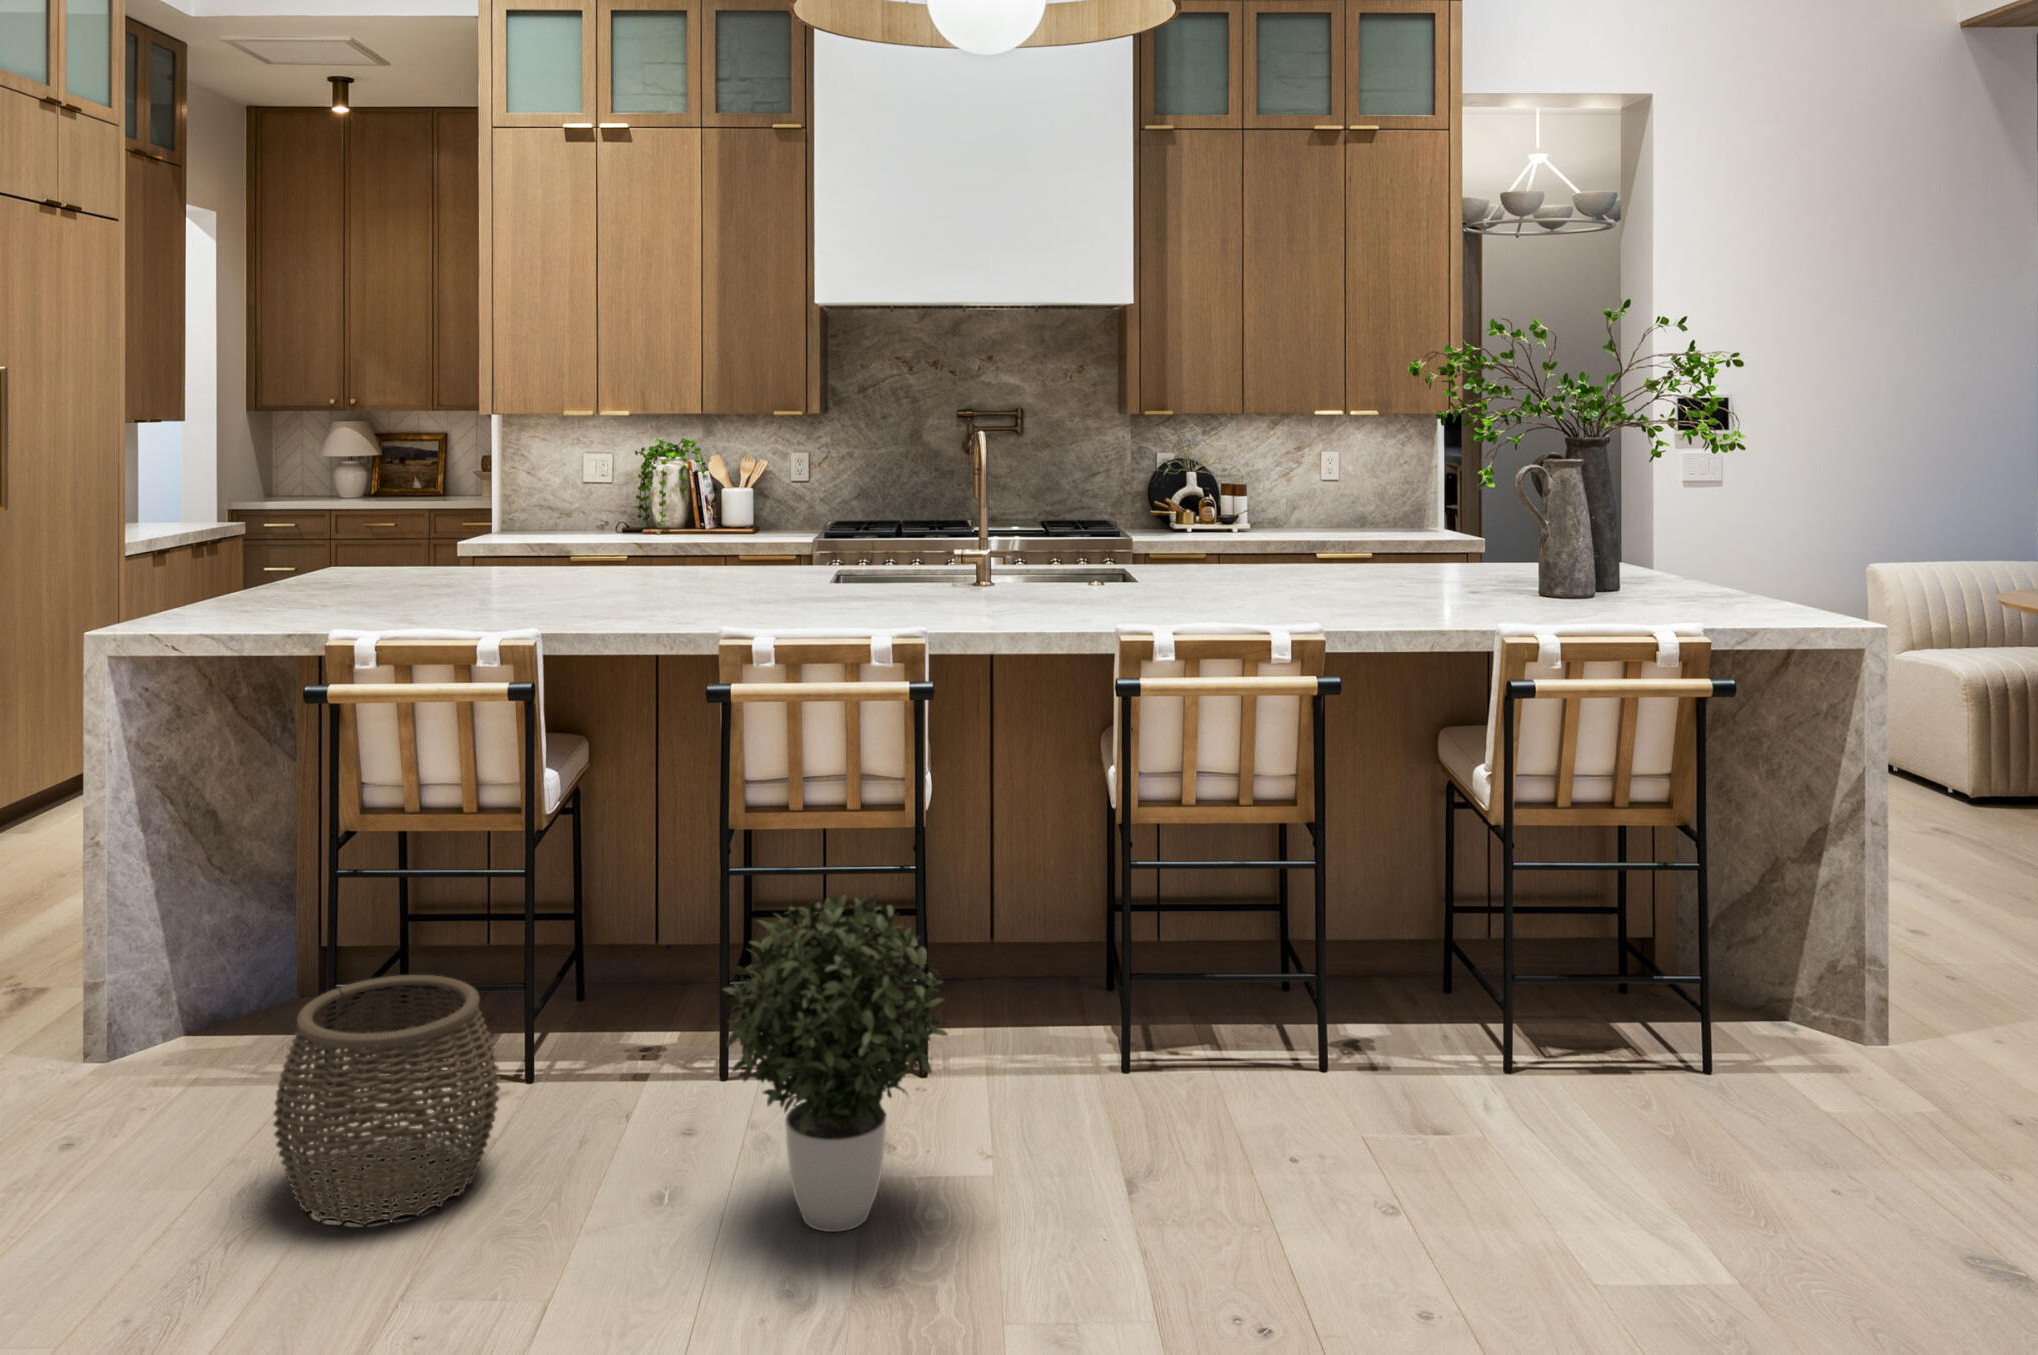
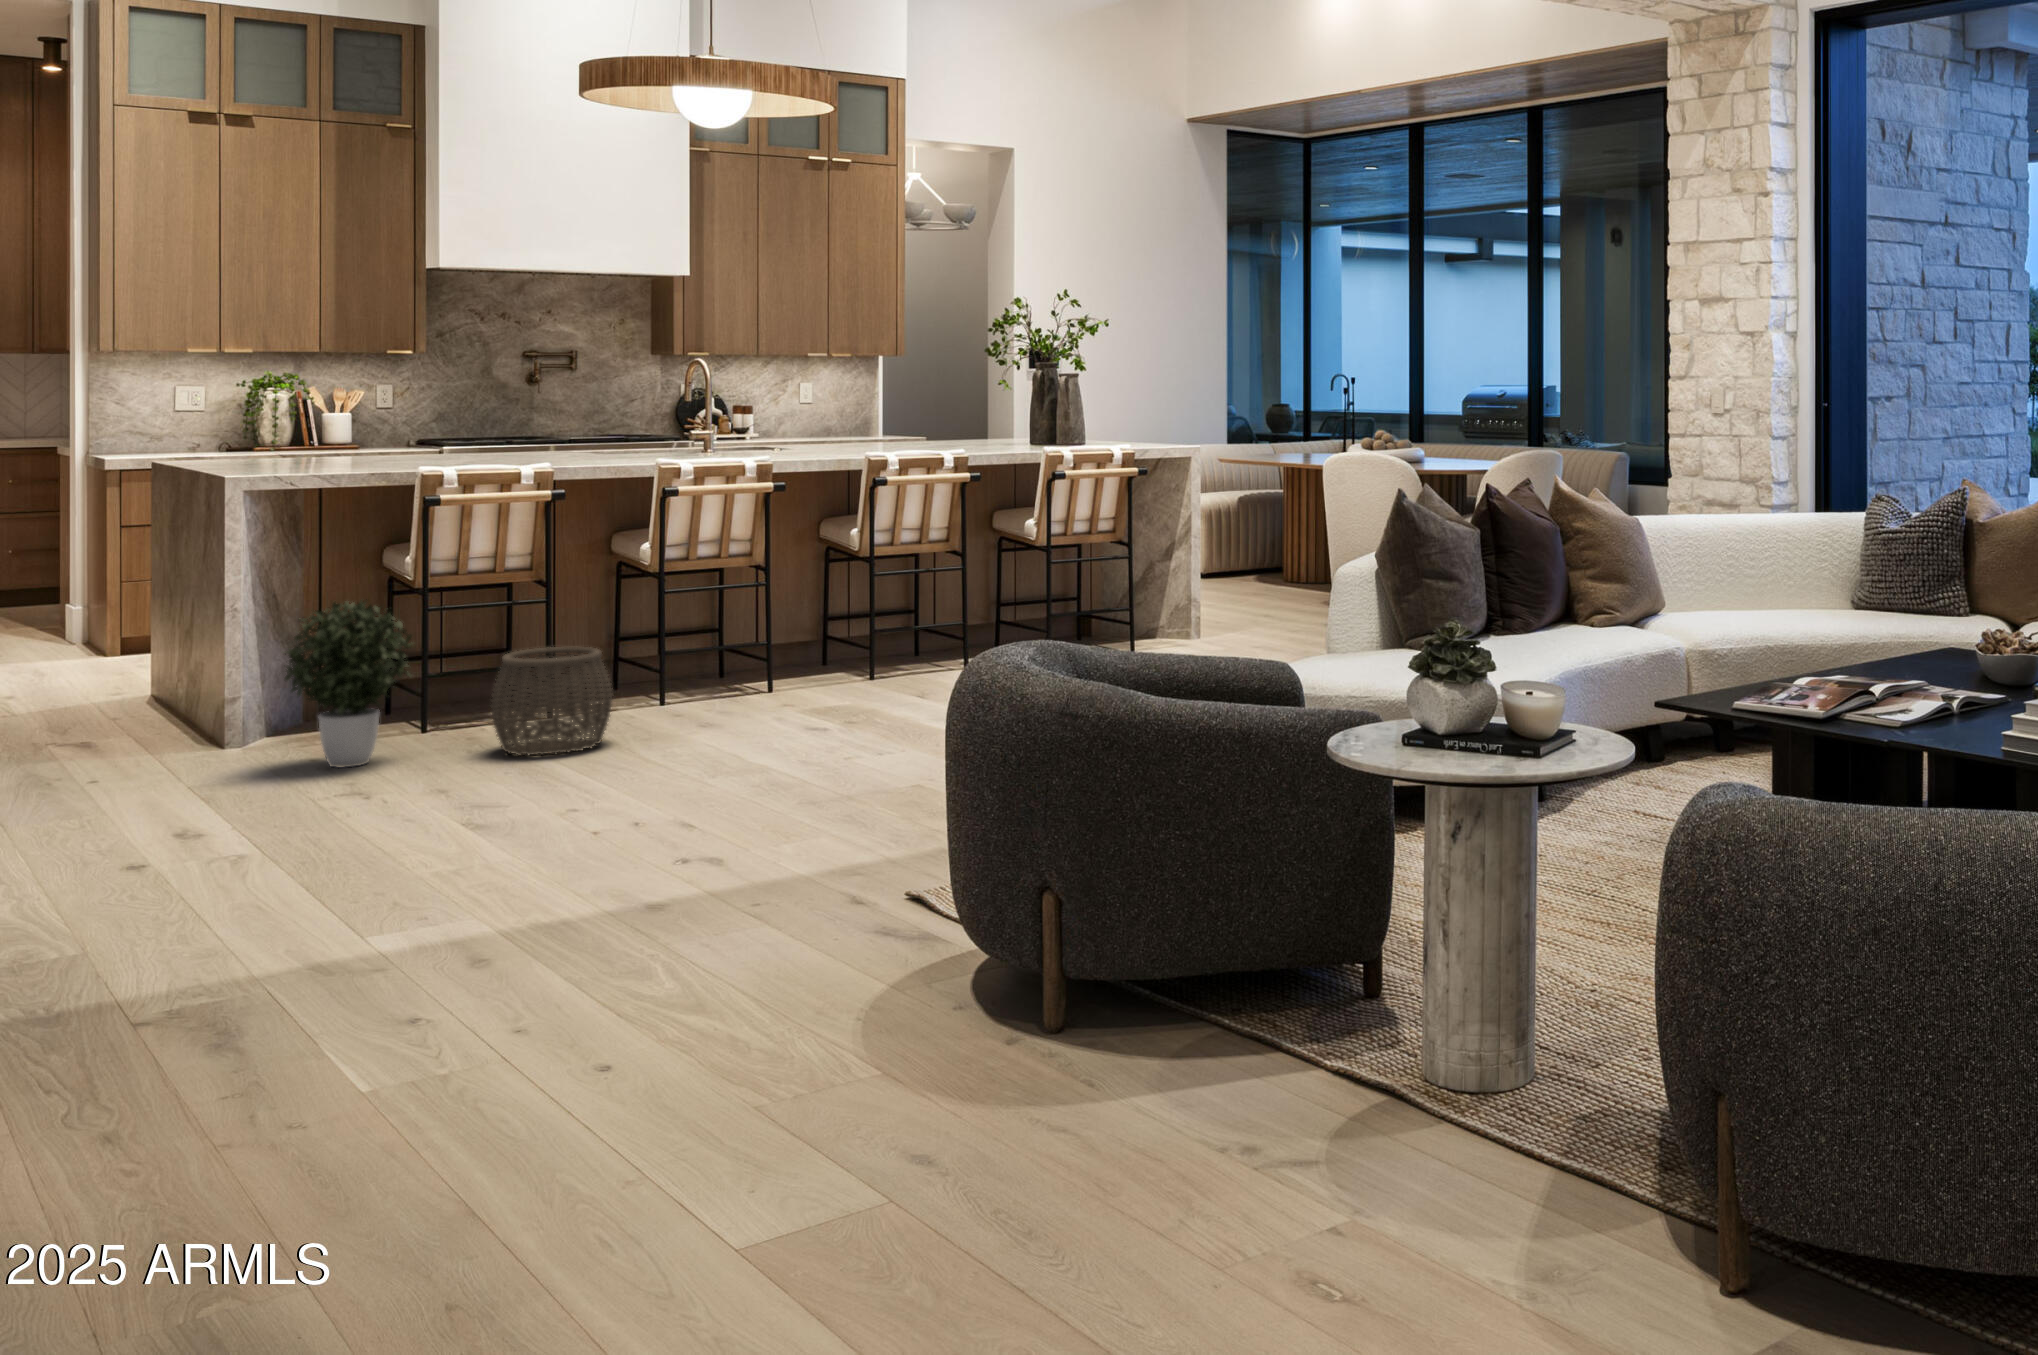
potted plant: present [723,895,948,1232] -> present [285,599,412,768]

